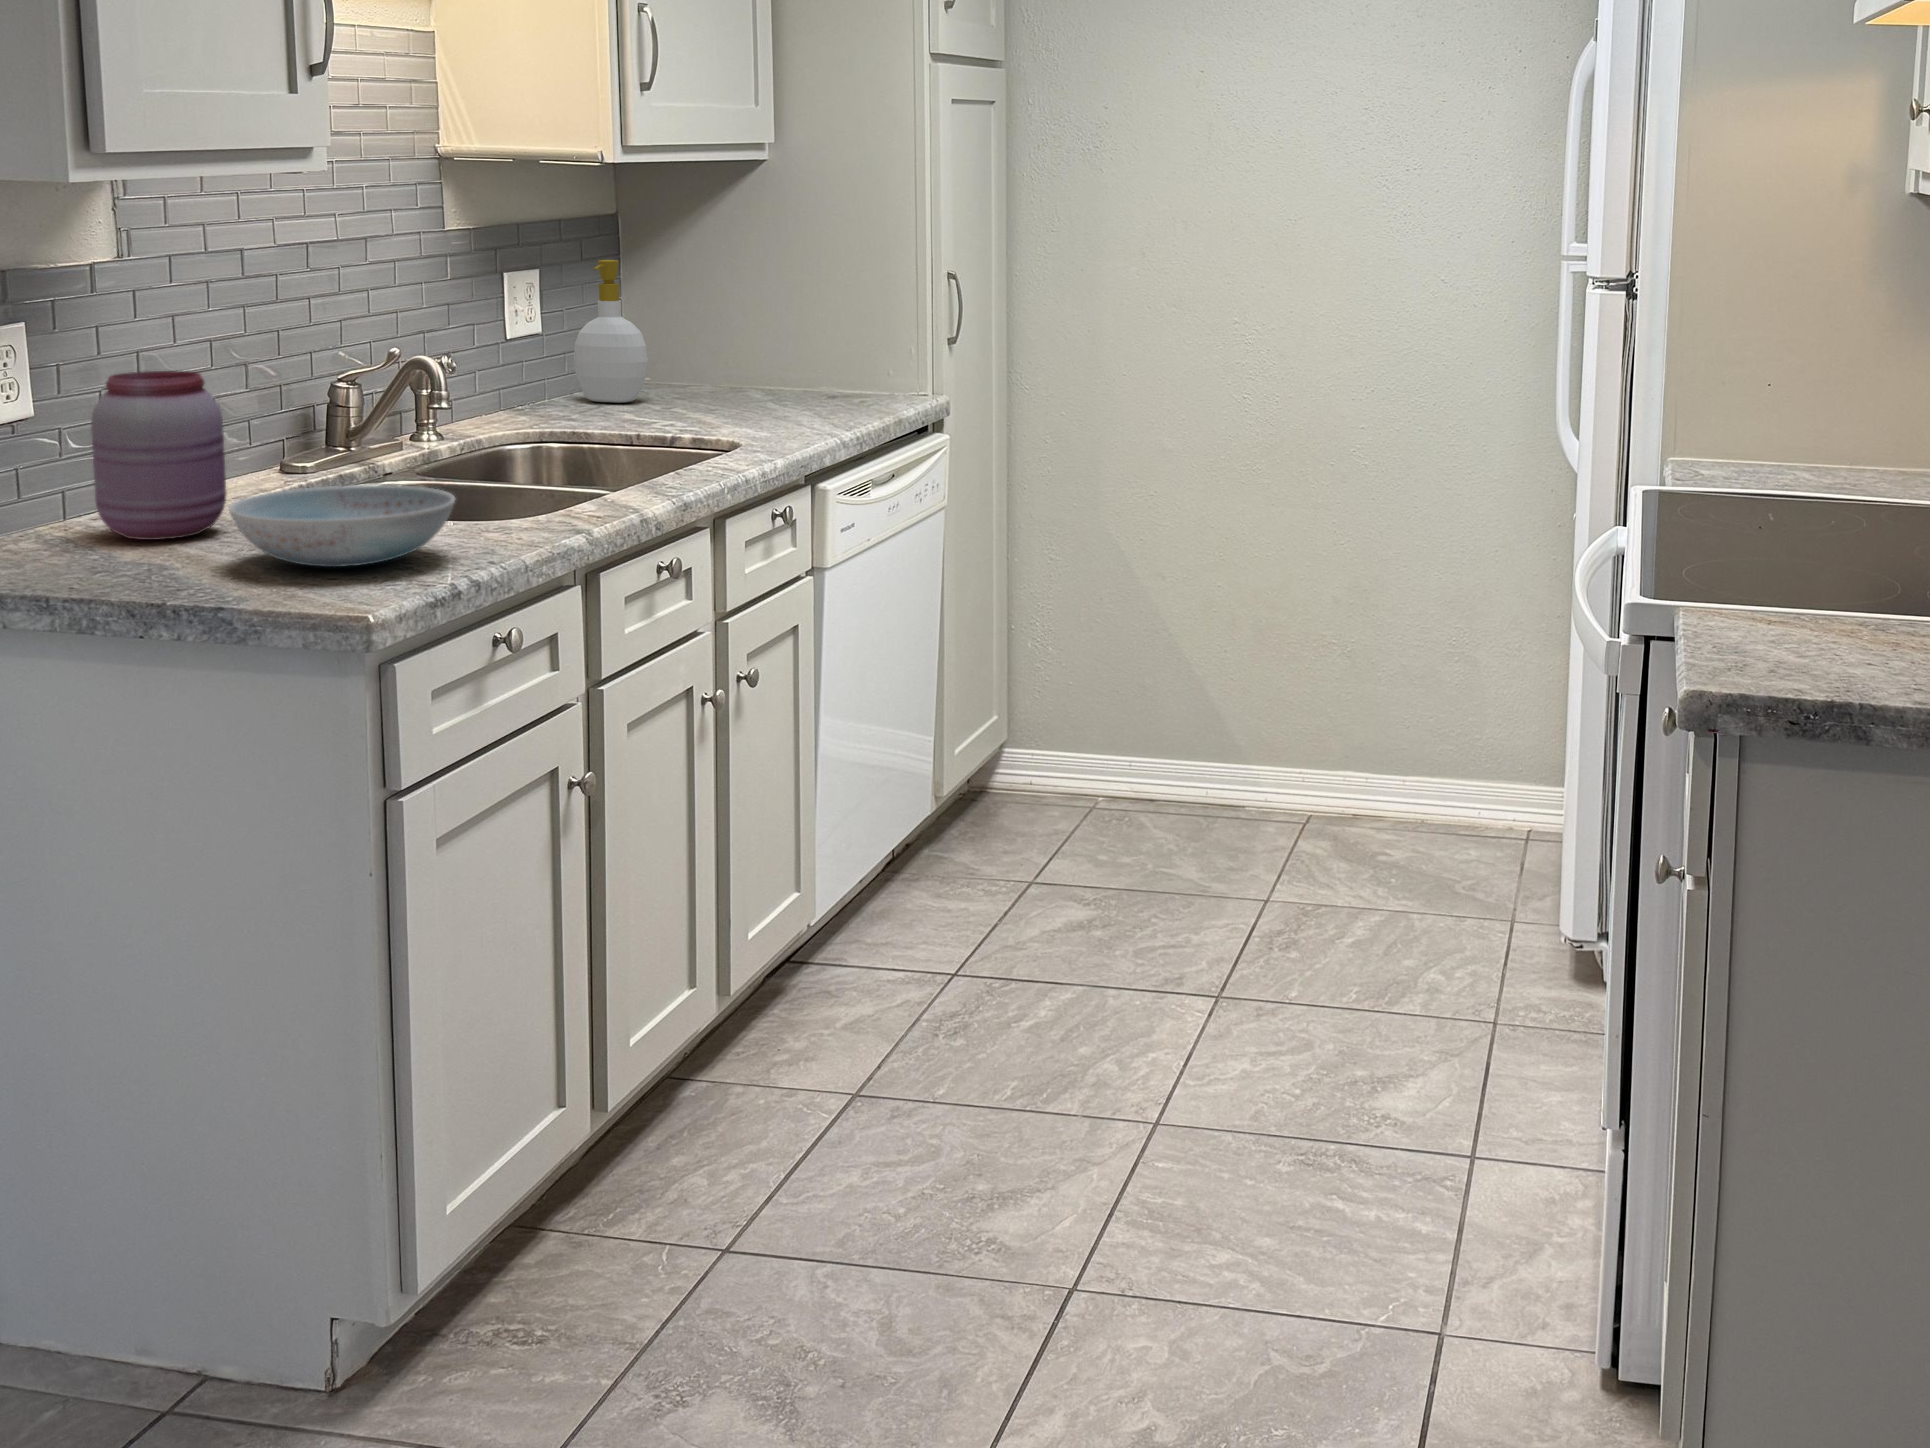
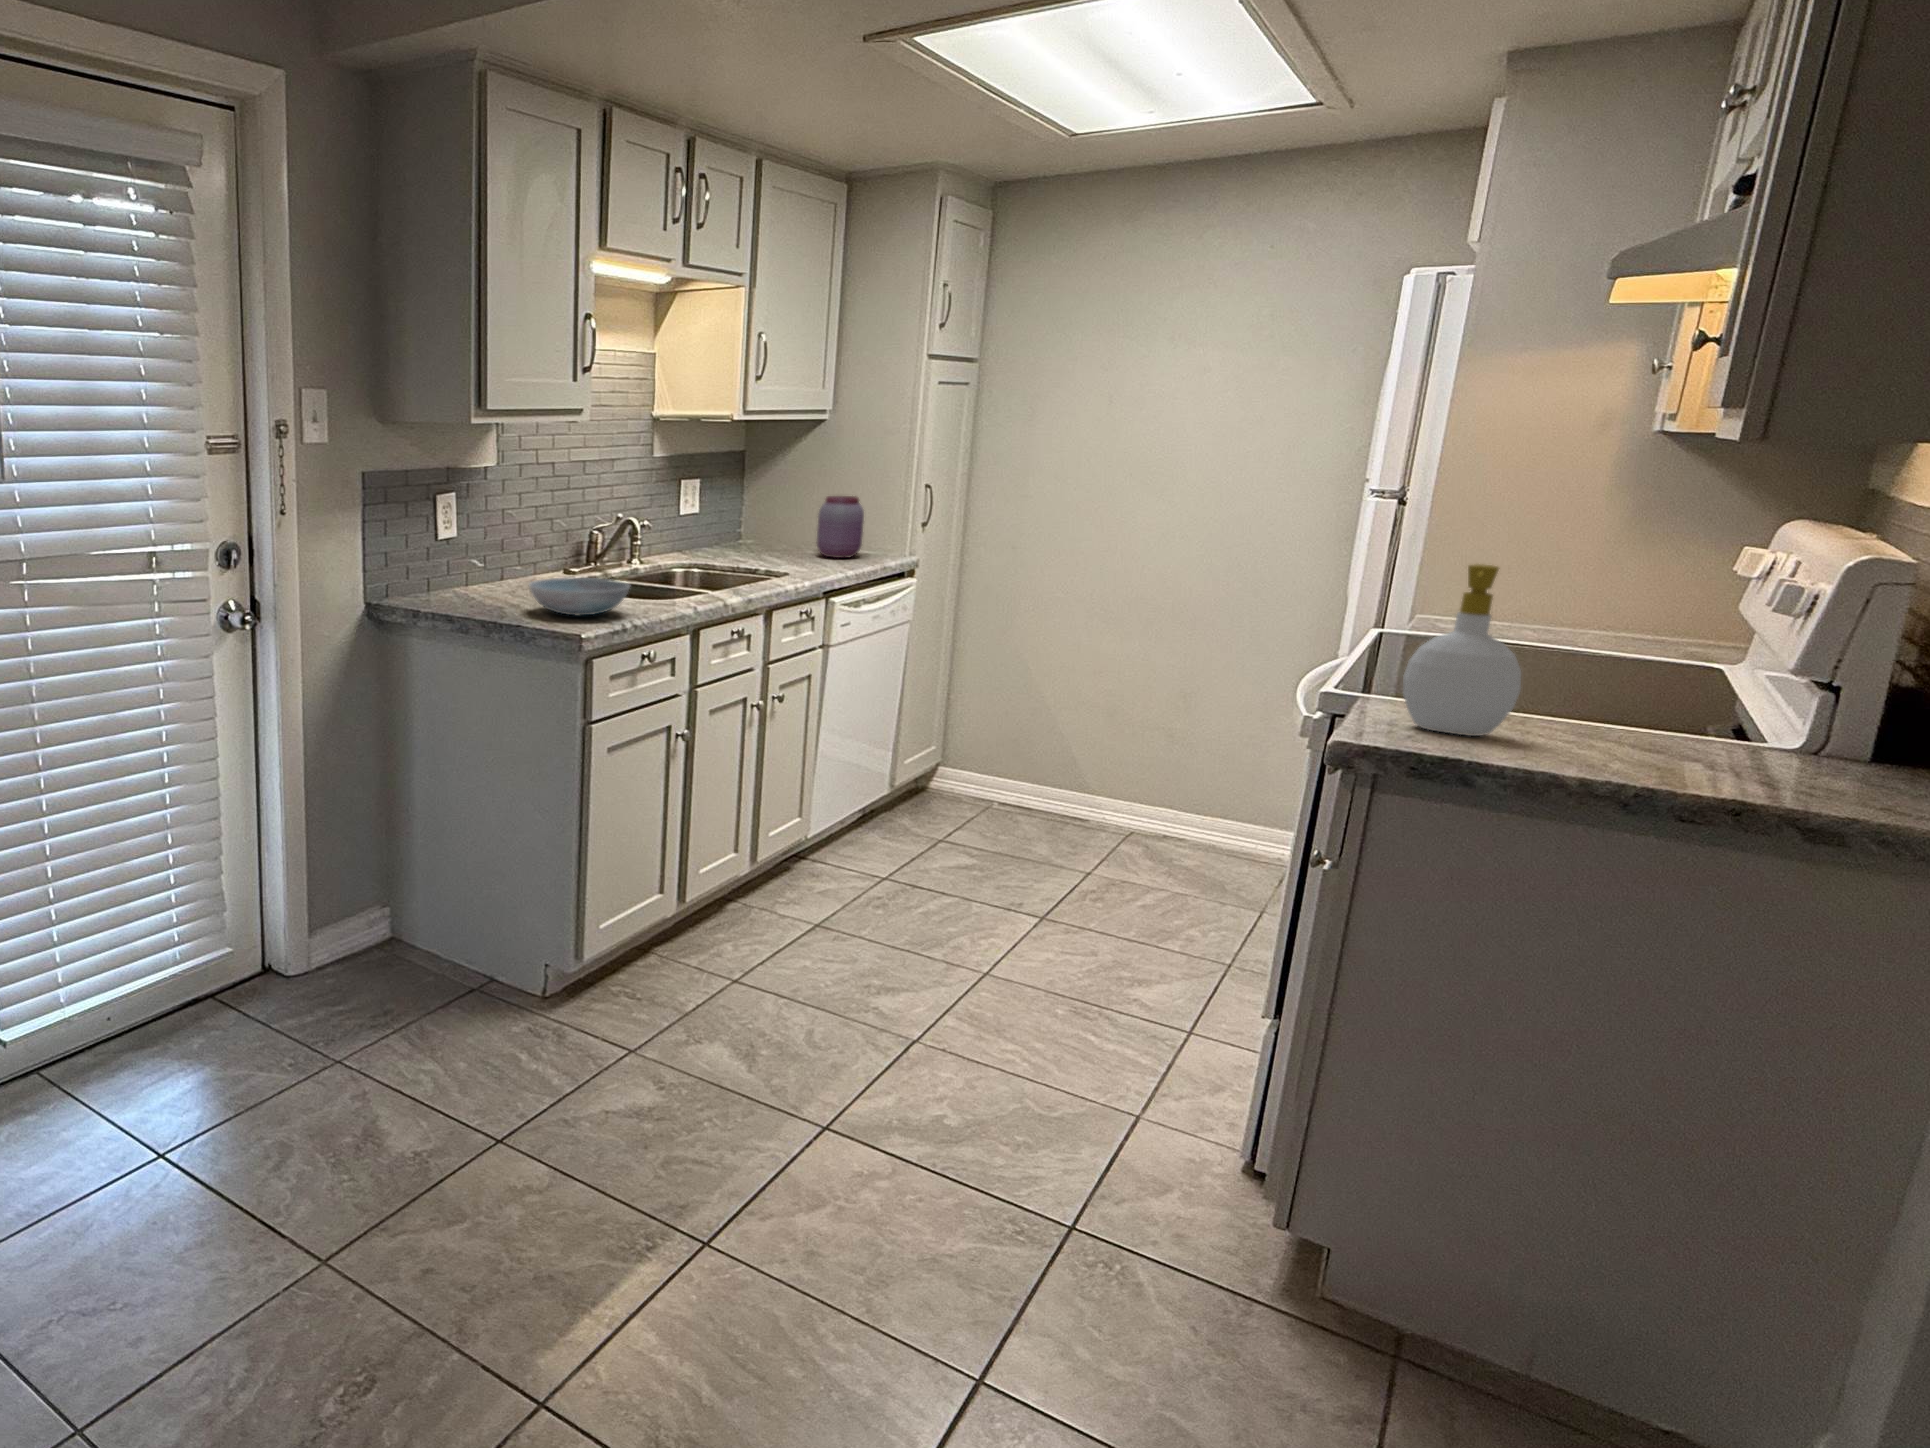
soap bottle: present [574,260,648,403] -> present [1403,564,1521,736]
jar: present [91,371,226,540] -> present [817,496,864,558]

